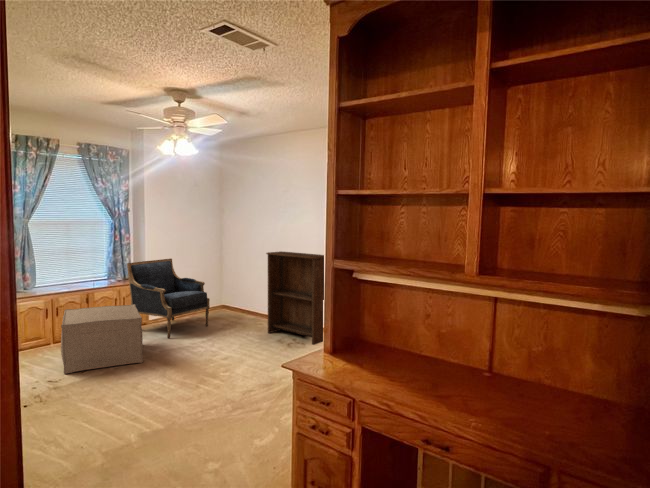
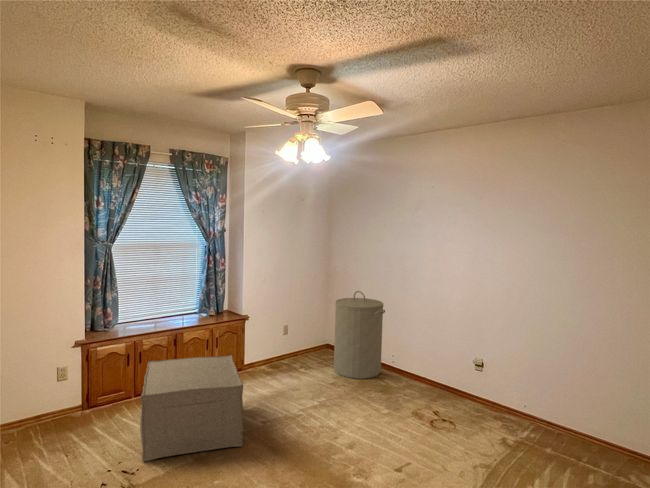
bookshelf: present [266,251,324,345] -> none [395,289,491,429]
laundry hamper: none [225,257,264,325] -> present [334,291,385,379]
armchair: present [127,259,210,339] -> none [222,289,318,398]

